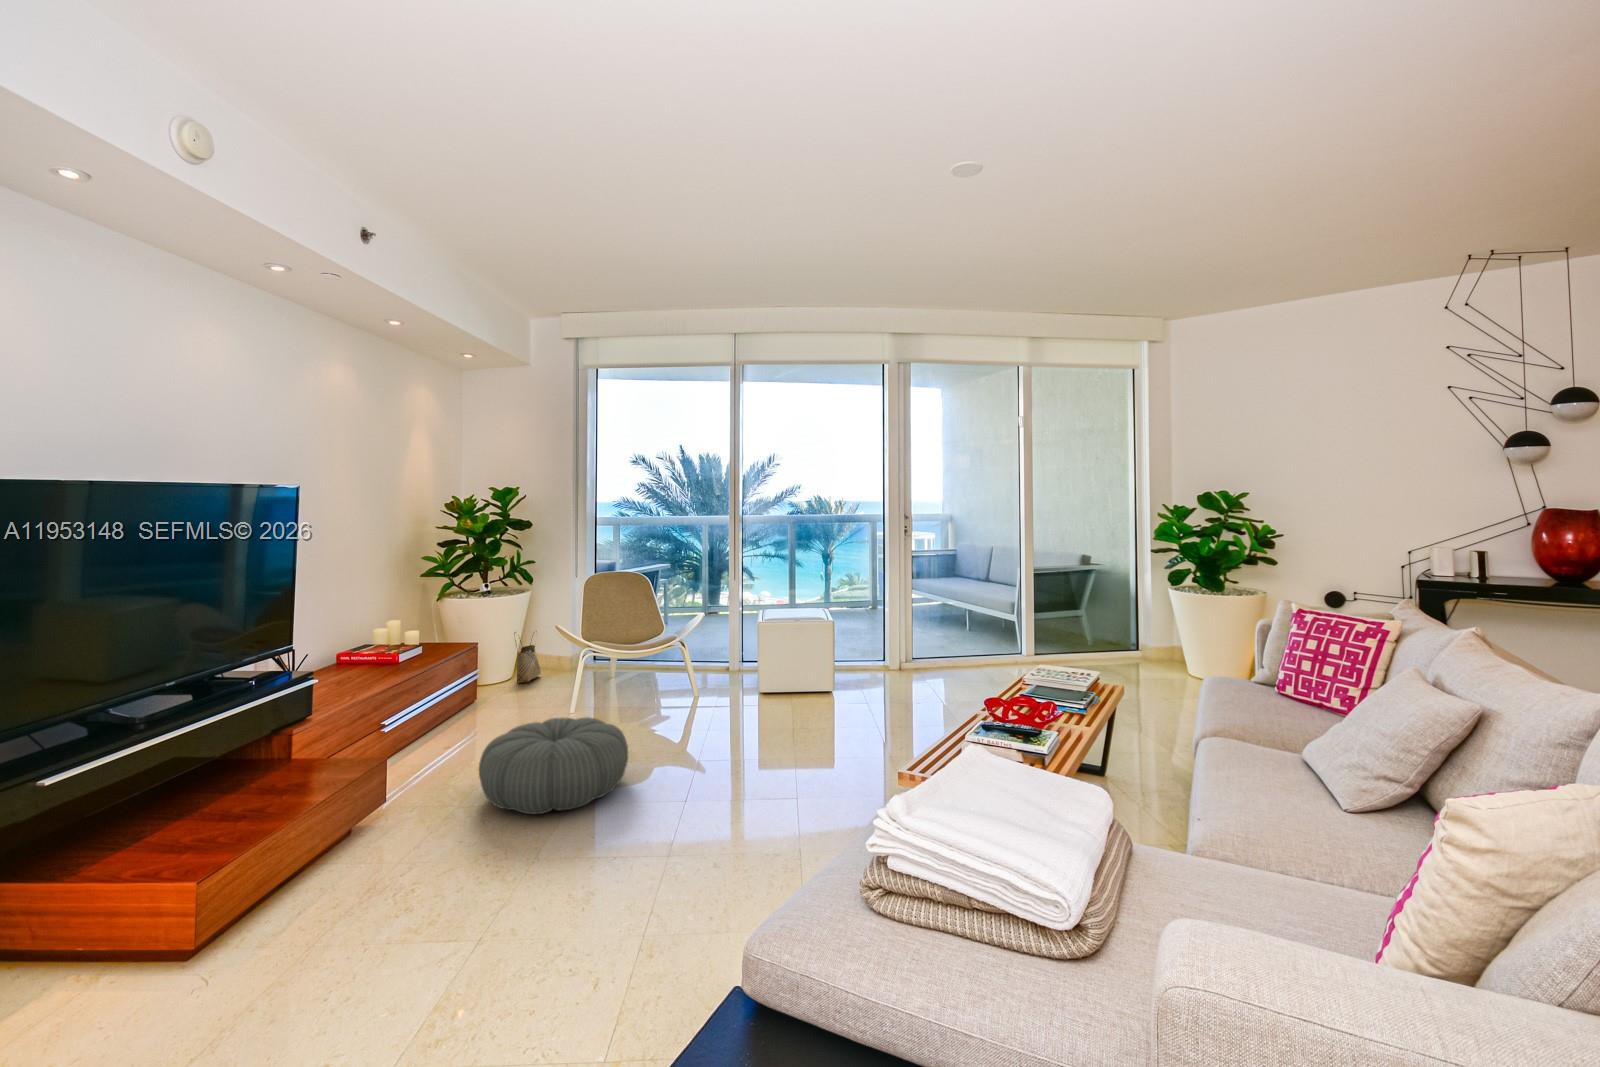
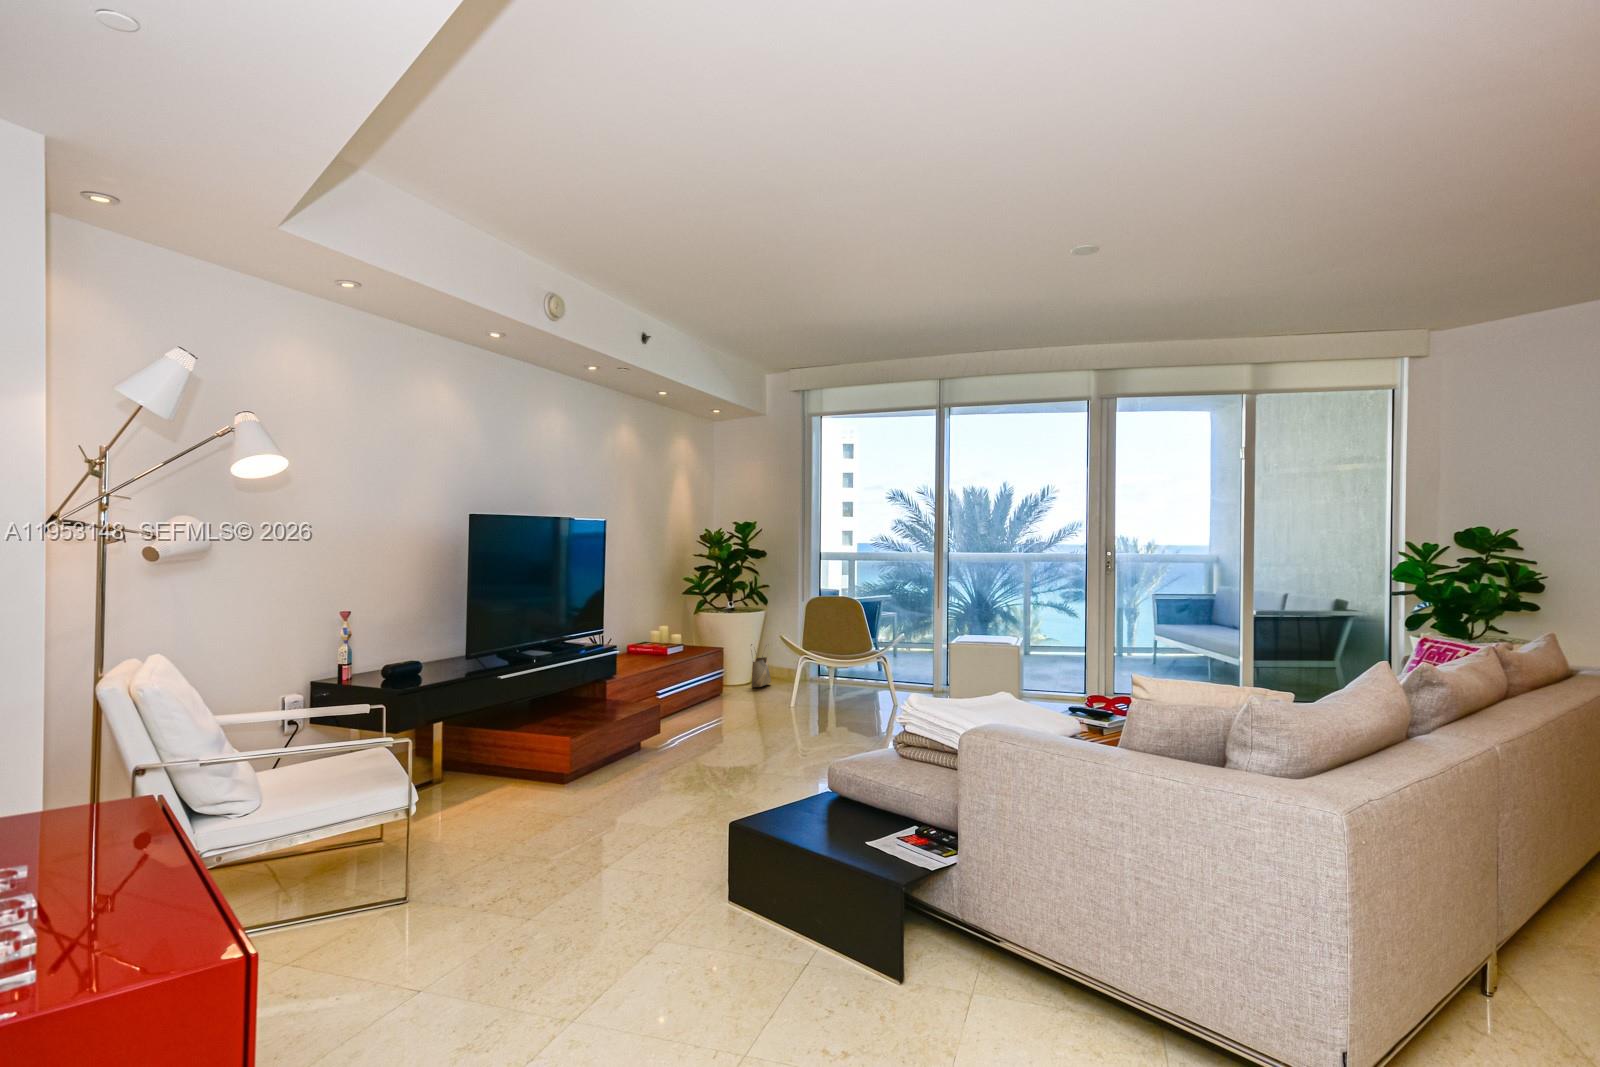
pouf: present [479,717,628,814] -> none [718,696,821,756]

